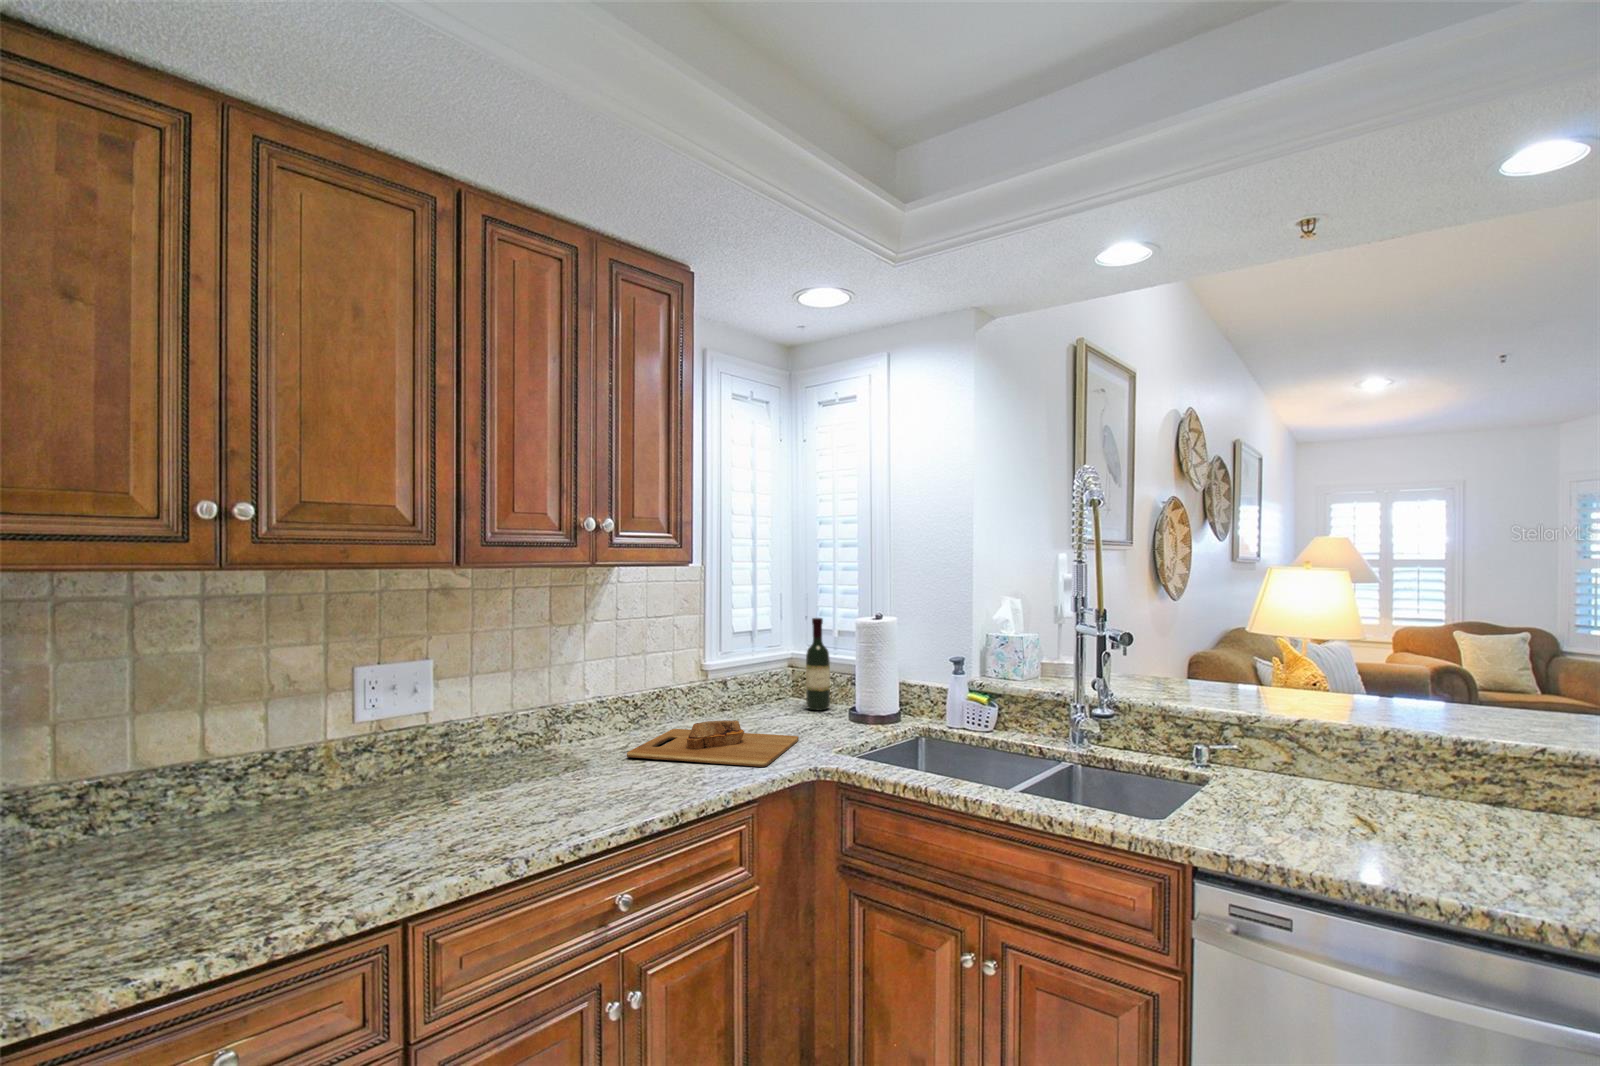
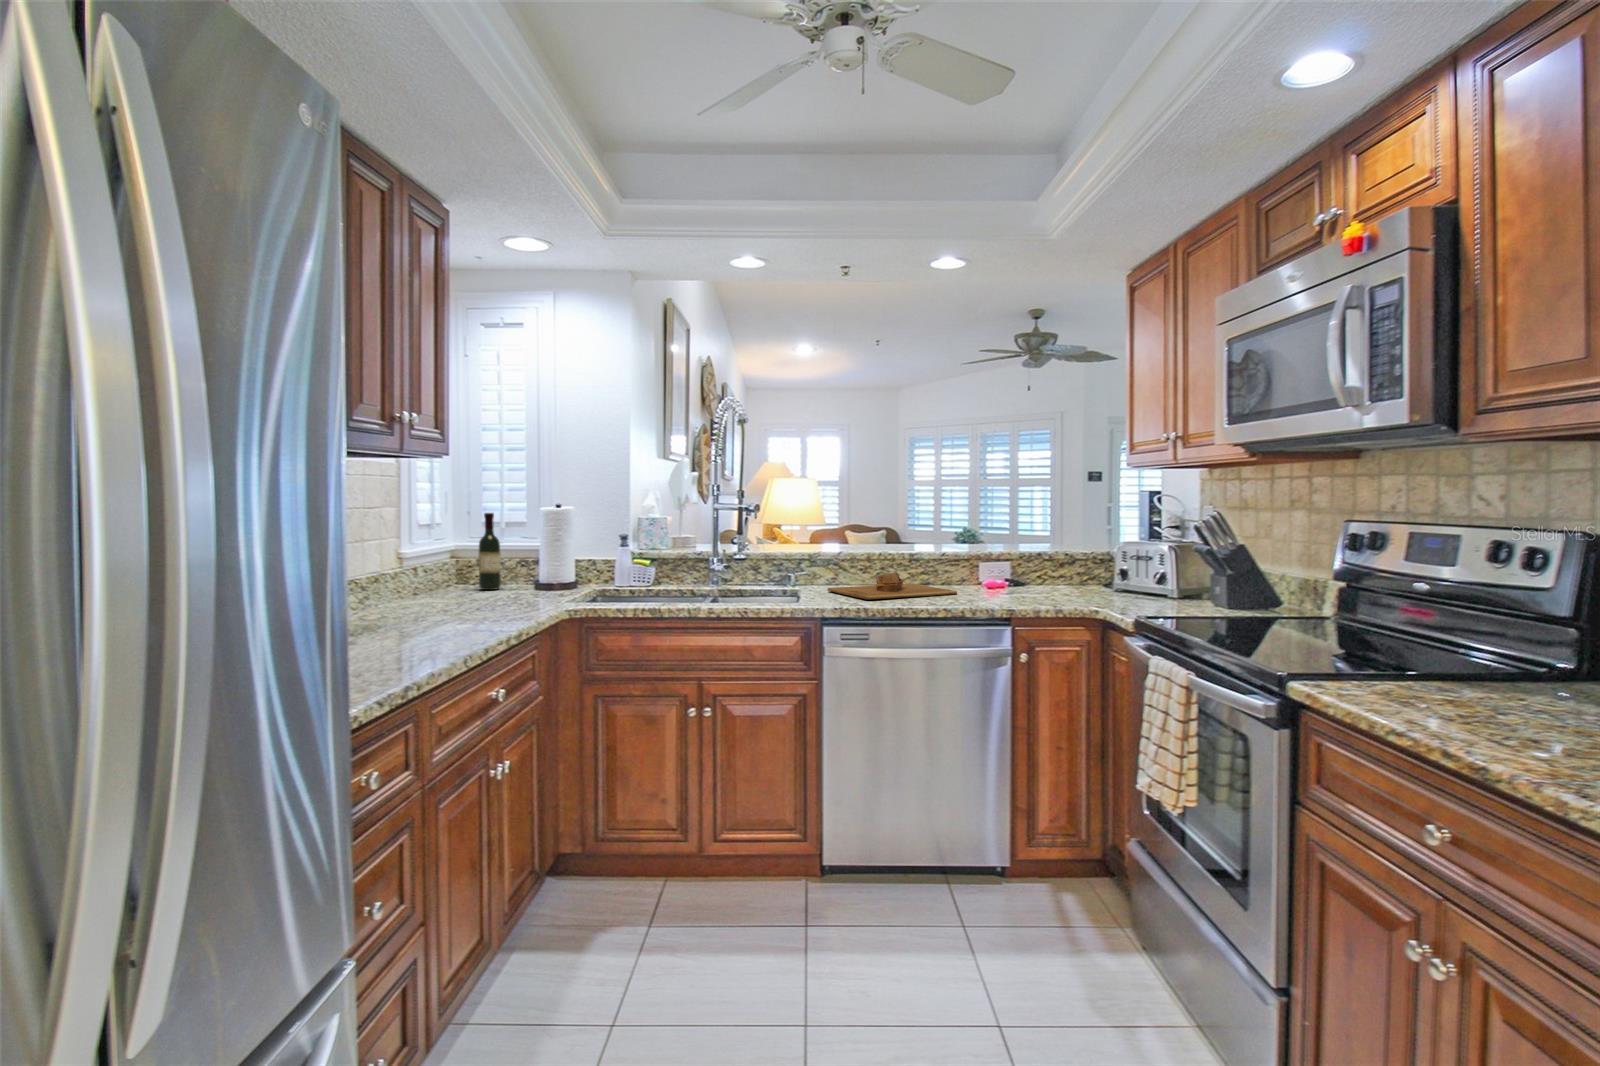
cutting board: present [627,720,799,767] -> present [828,573,957,600]

